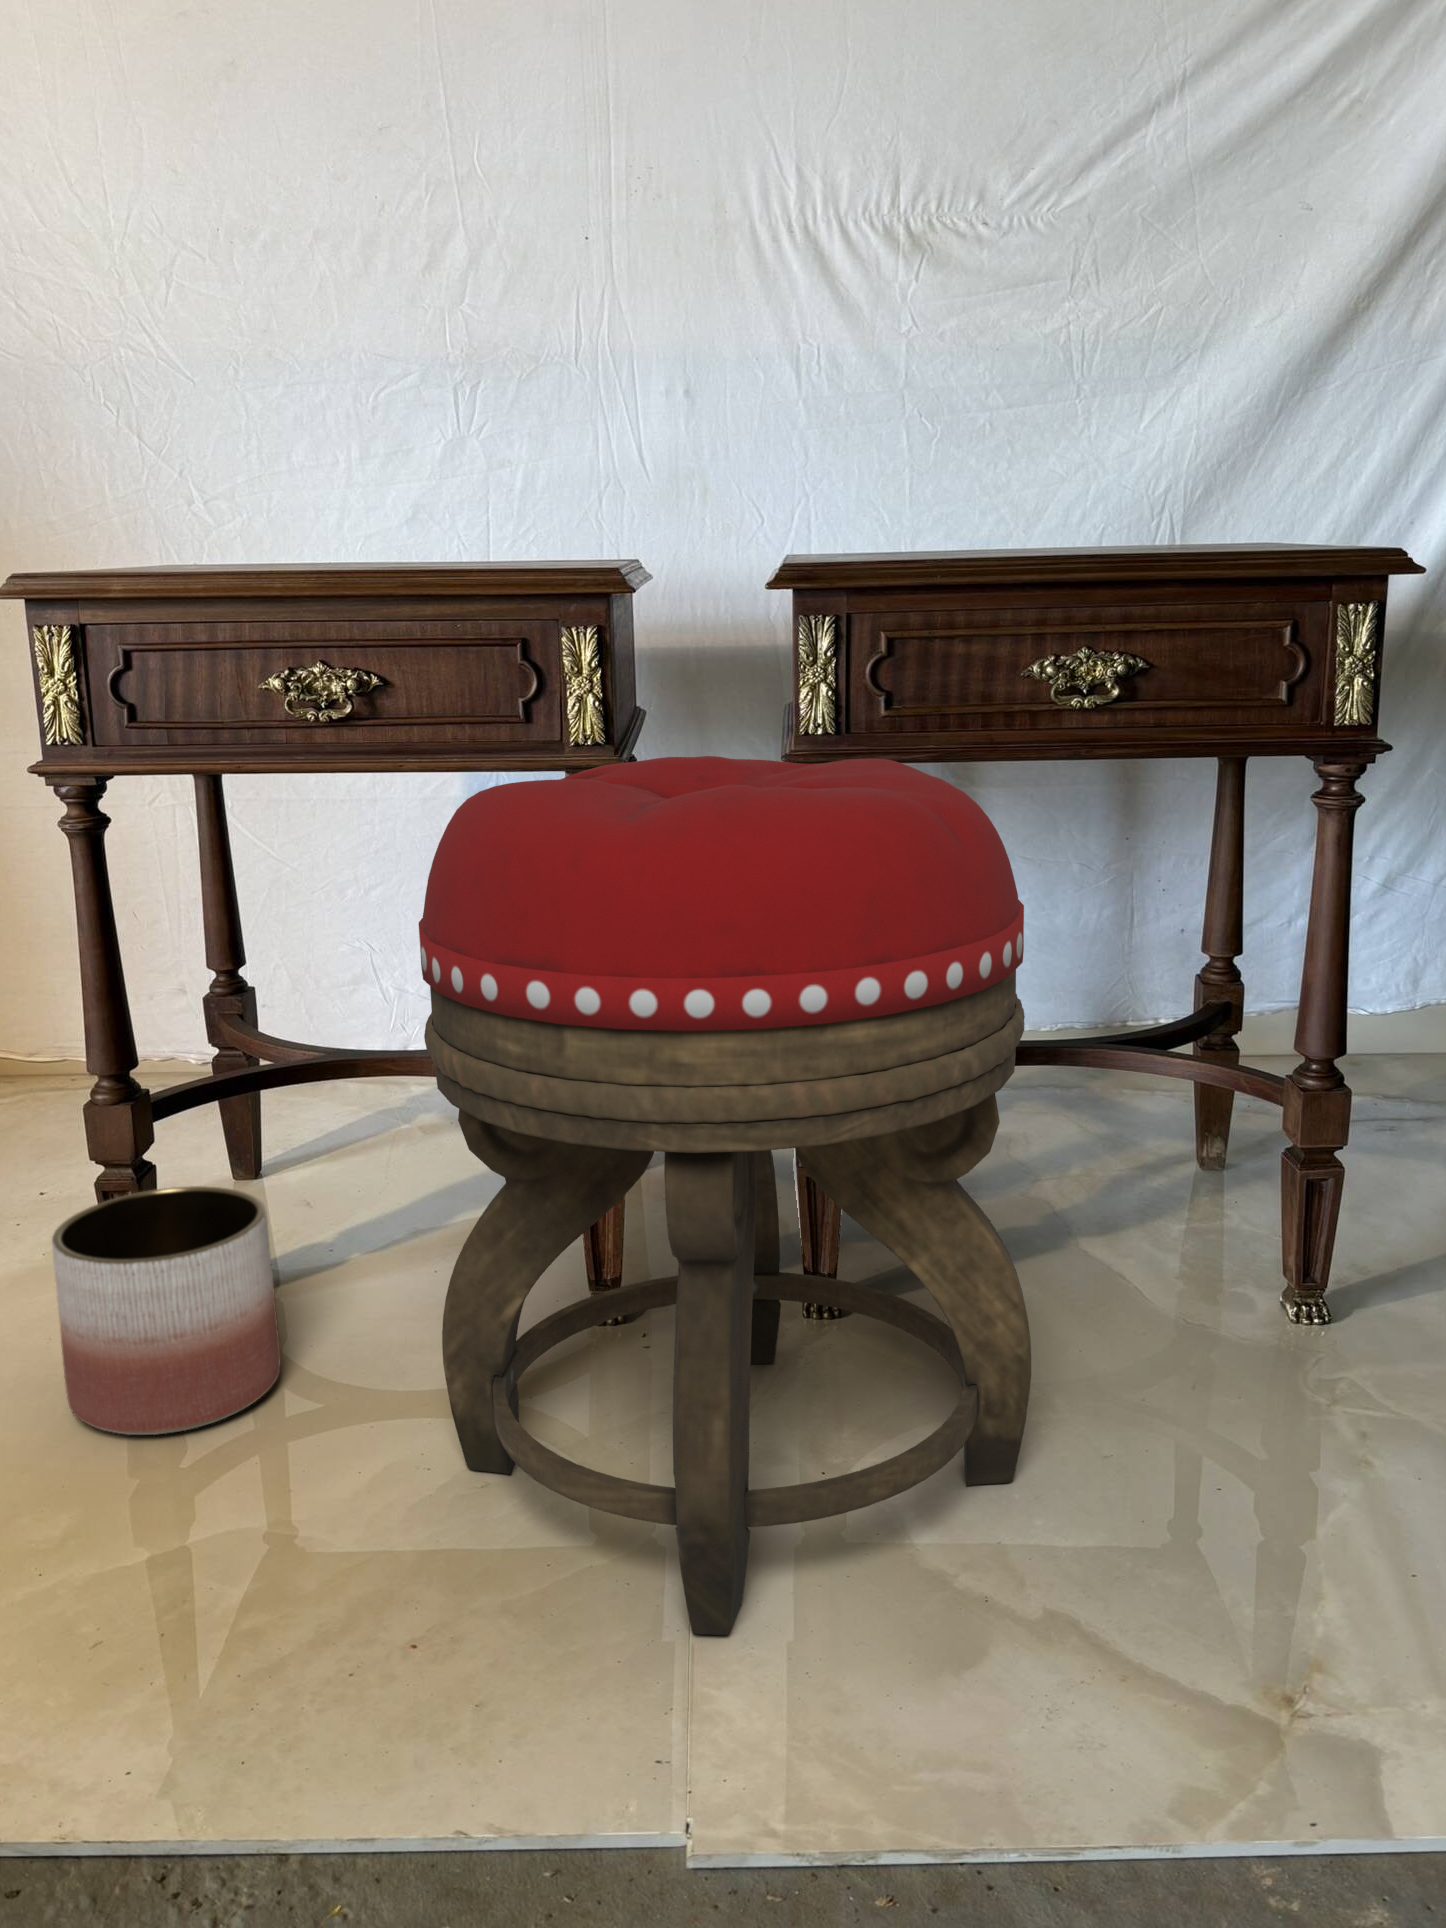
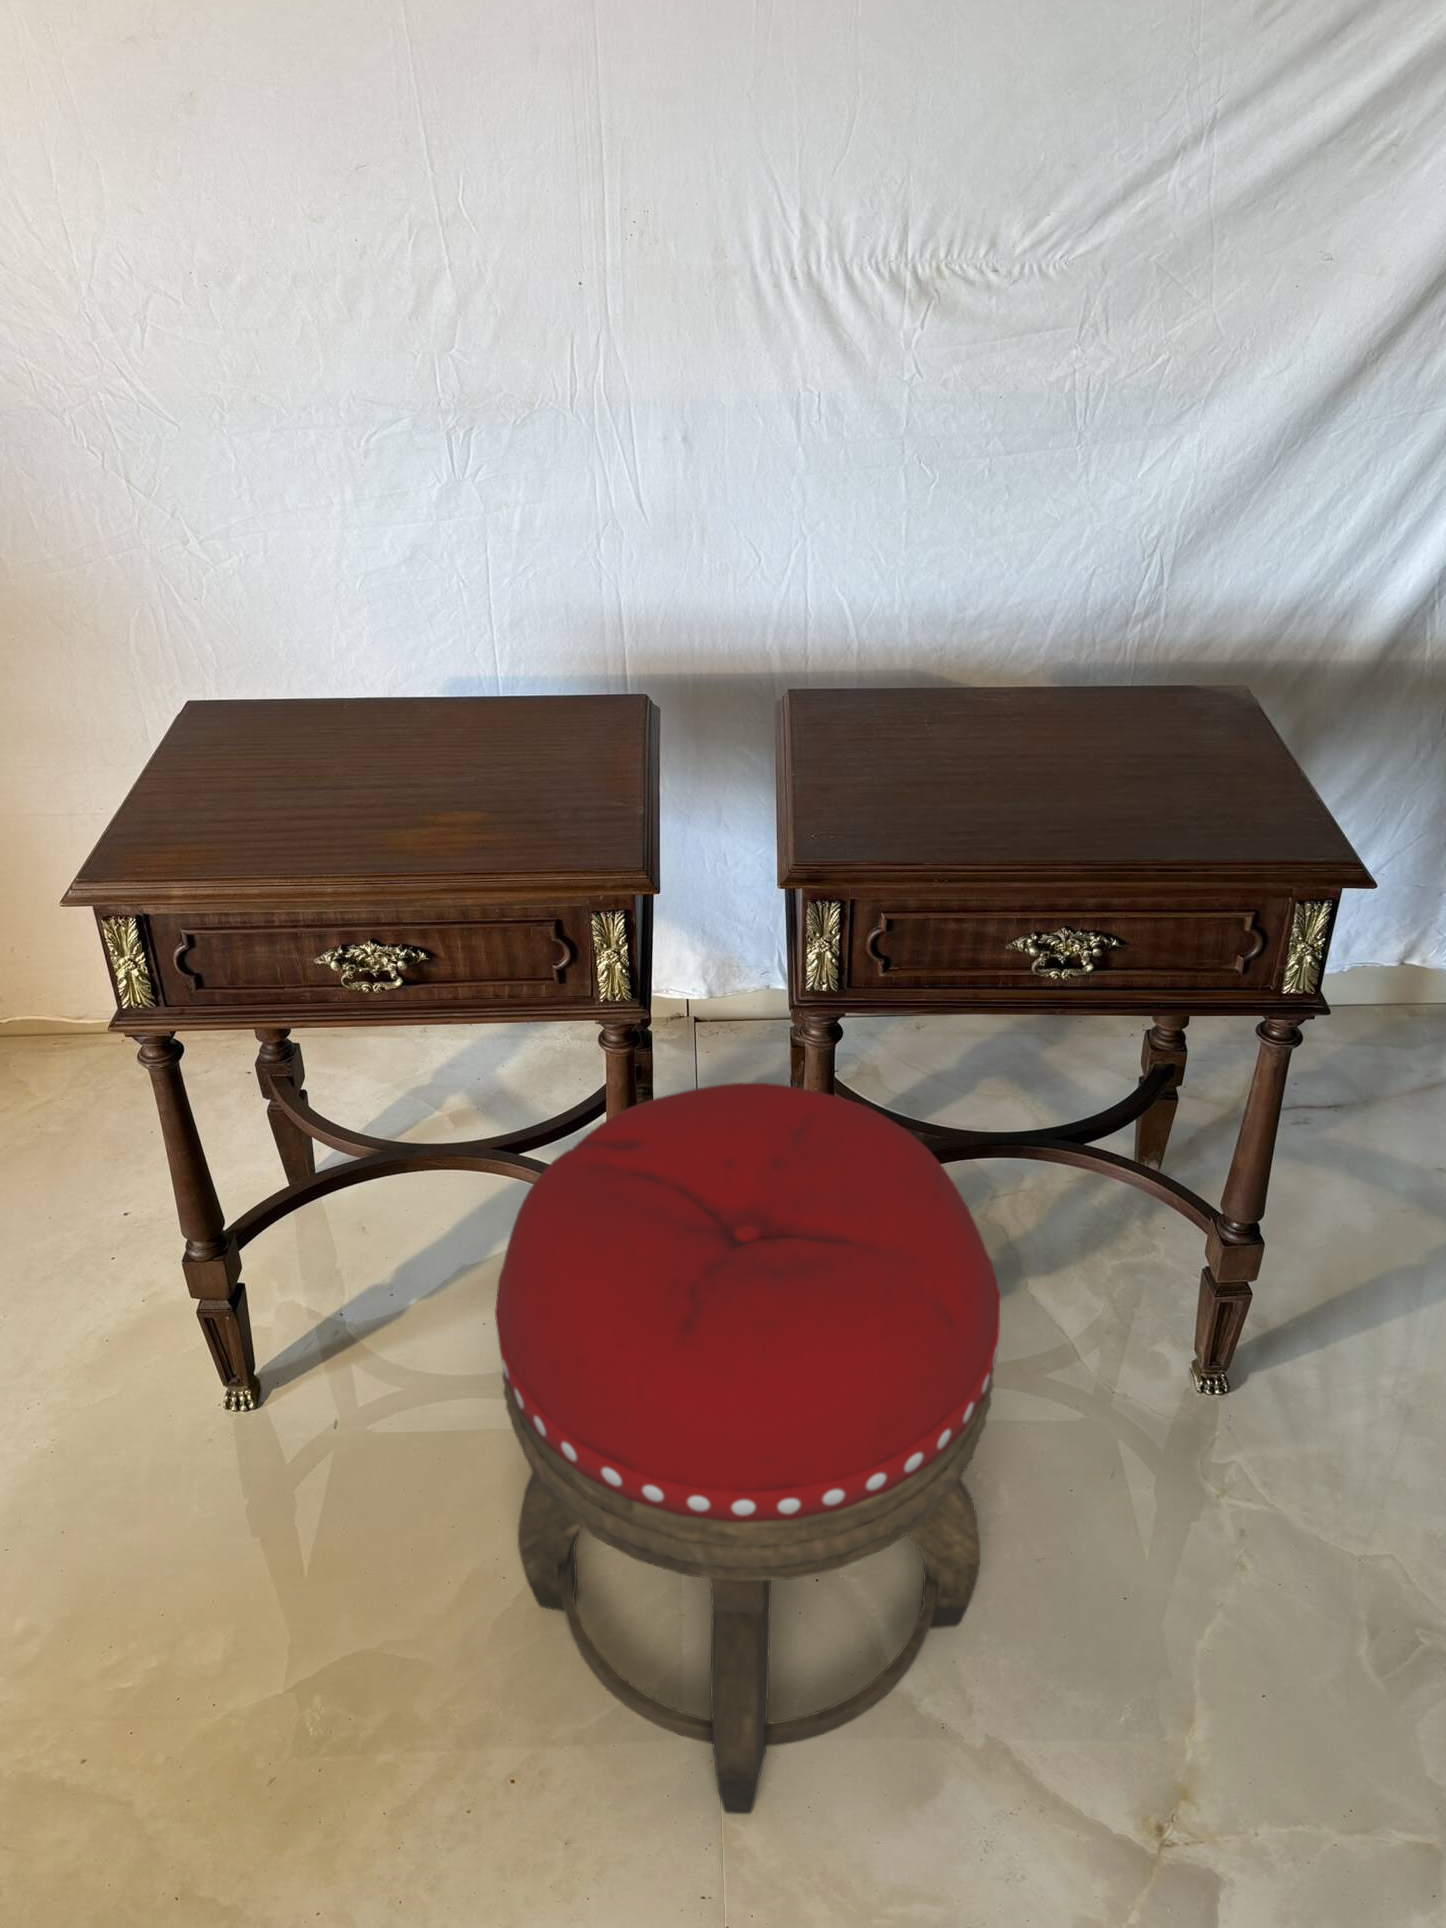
planter: present [52,1186,280,1435] -> none [185,1338,375,1564]

